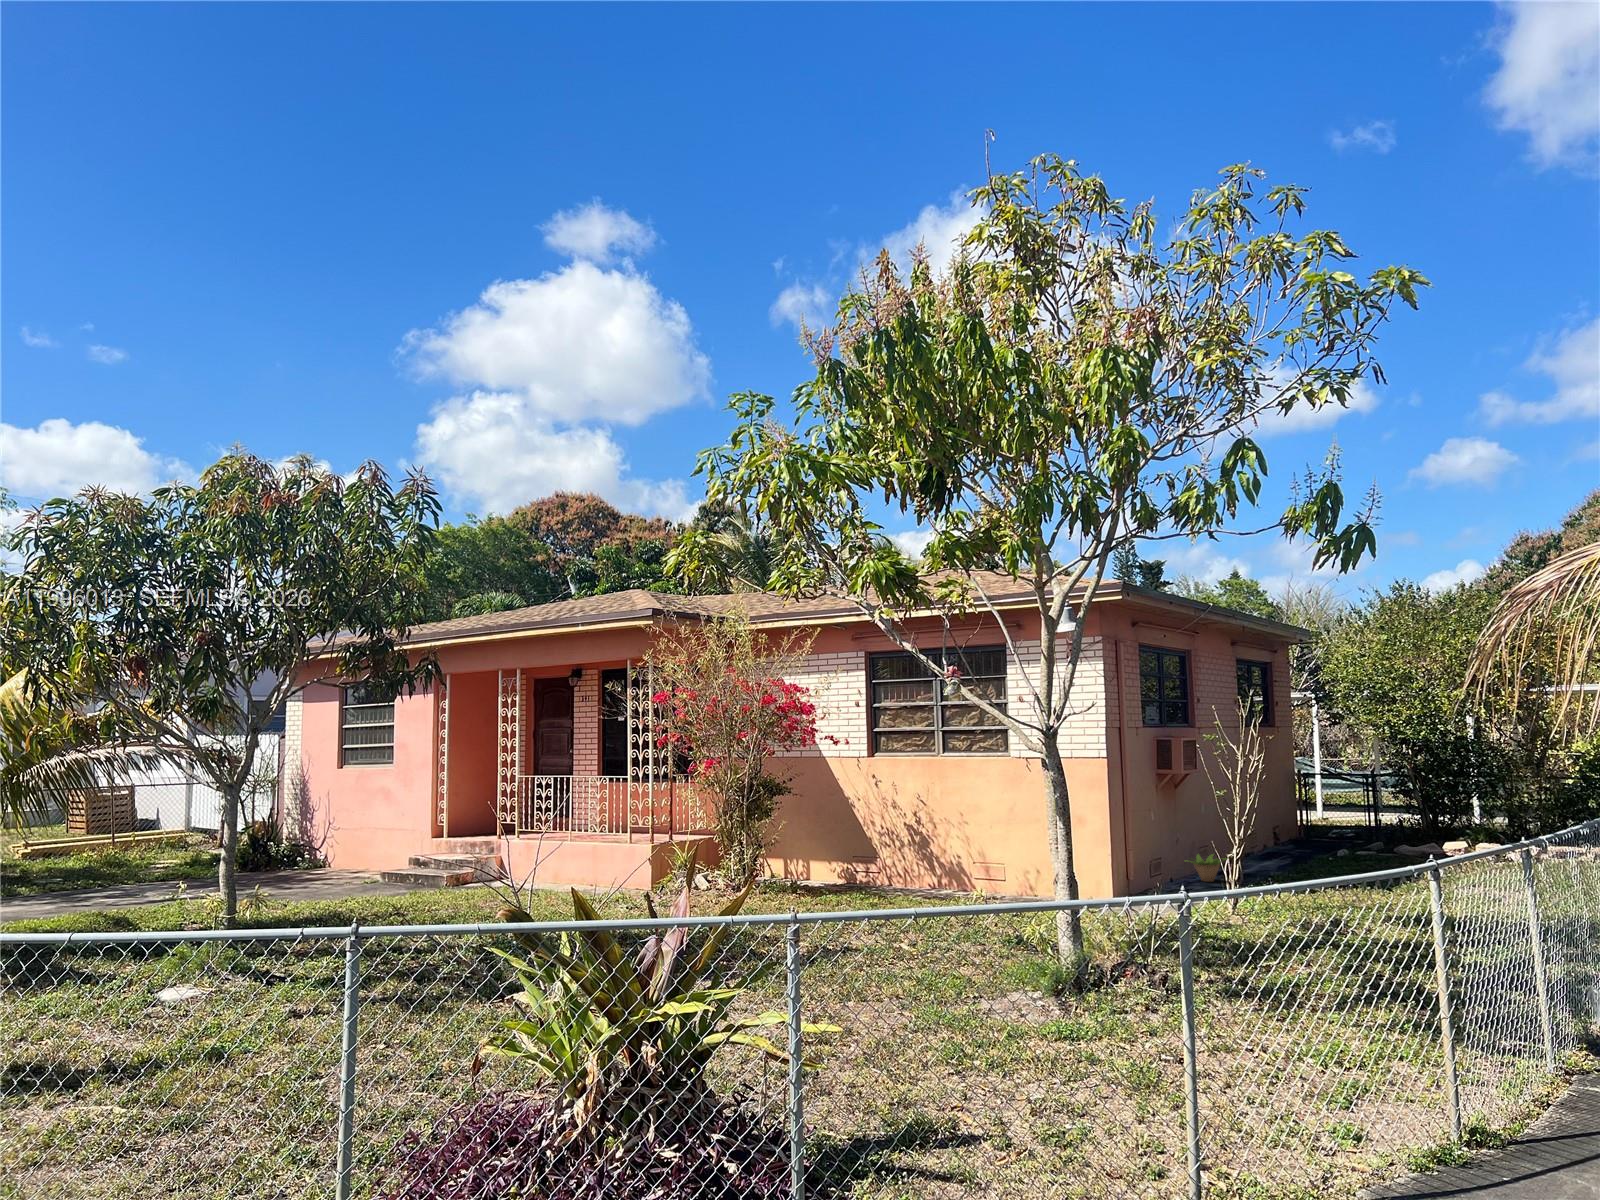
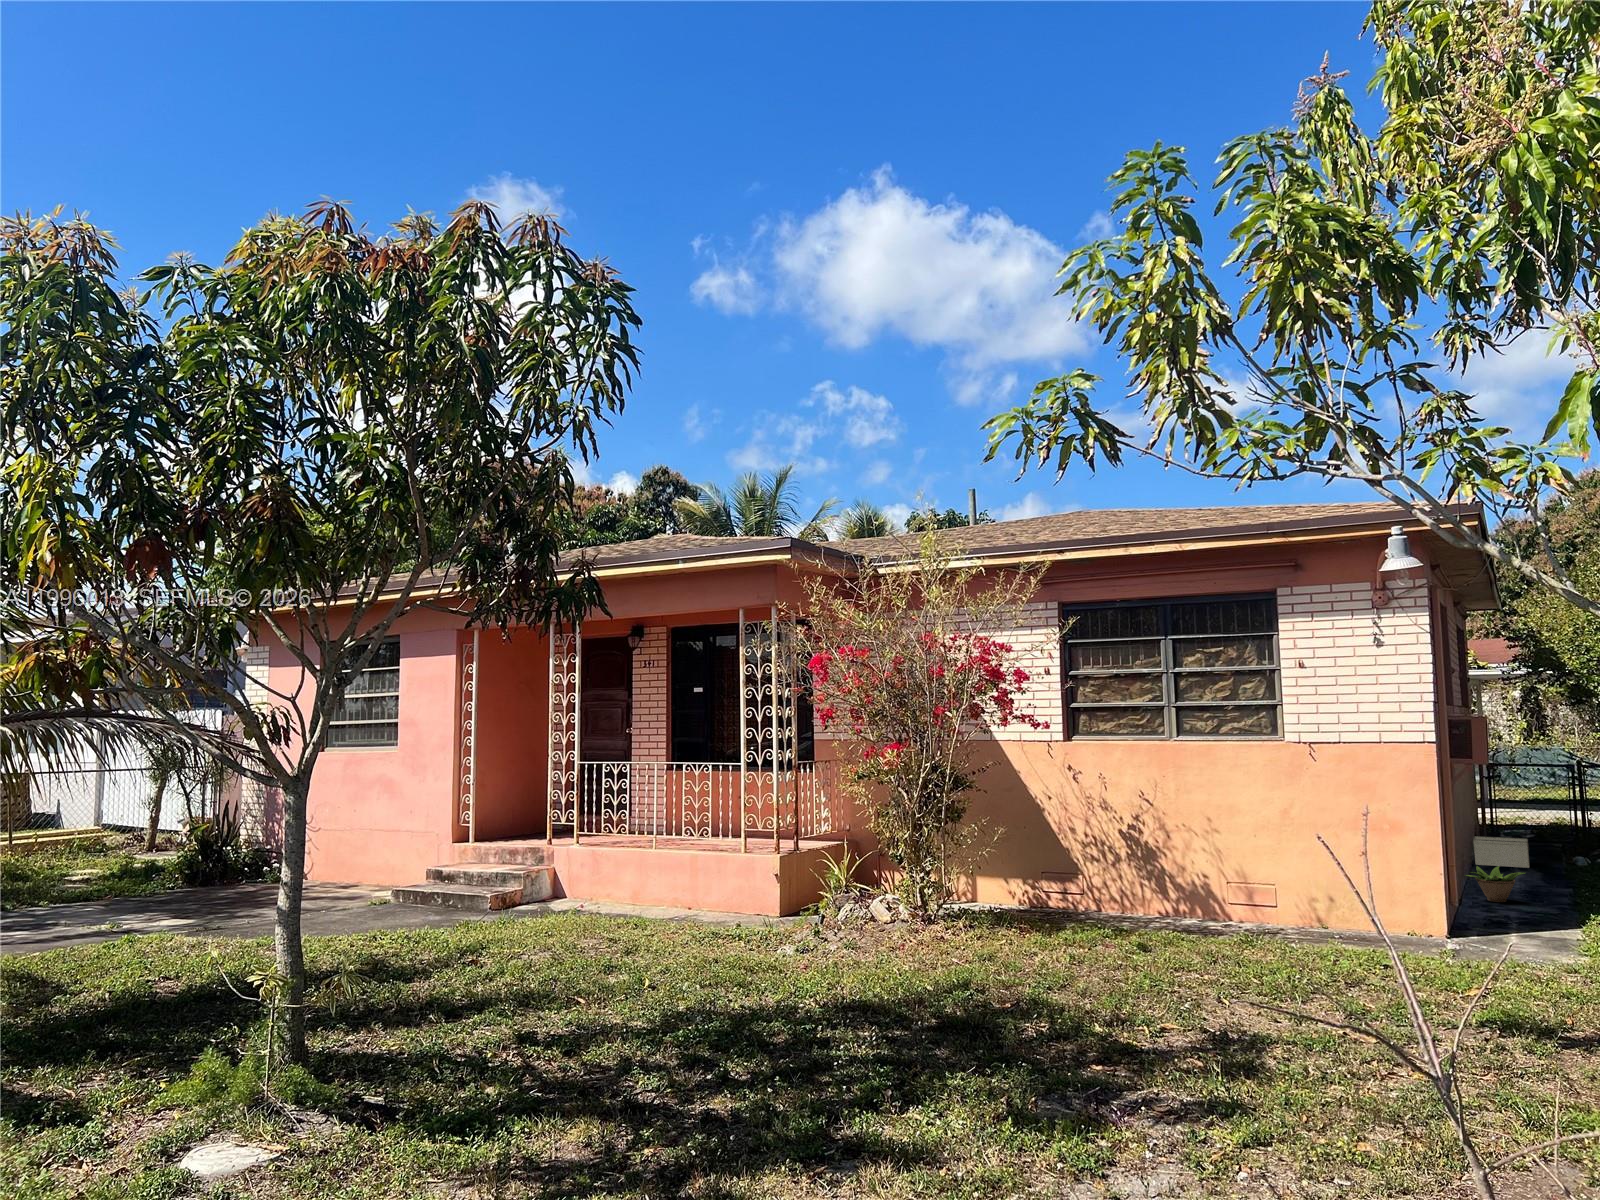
storage bin: none [1241,833,1287,858] -> present [1473,836,1530,868]

